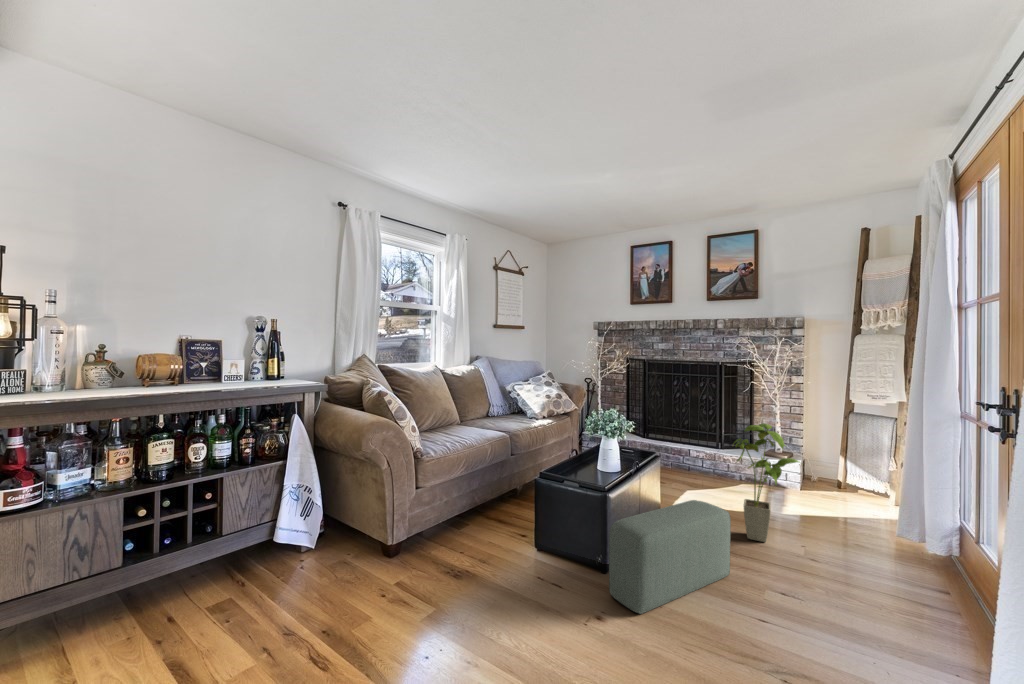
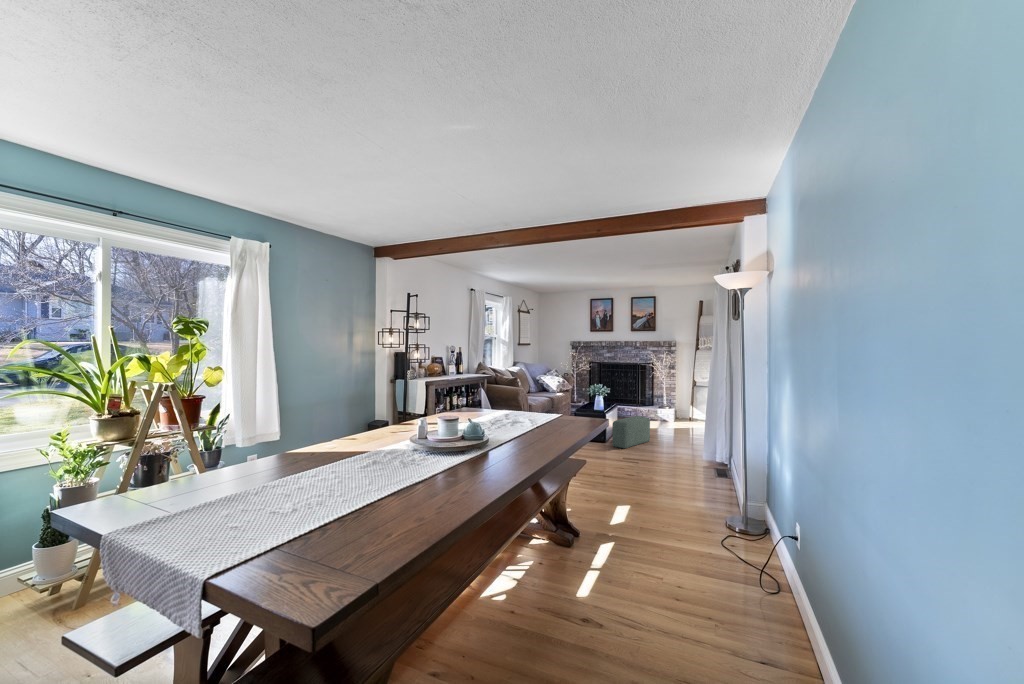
house plant: present [734,423,799,542] -> none [648,388,674,435]

